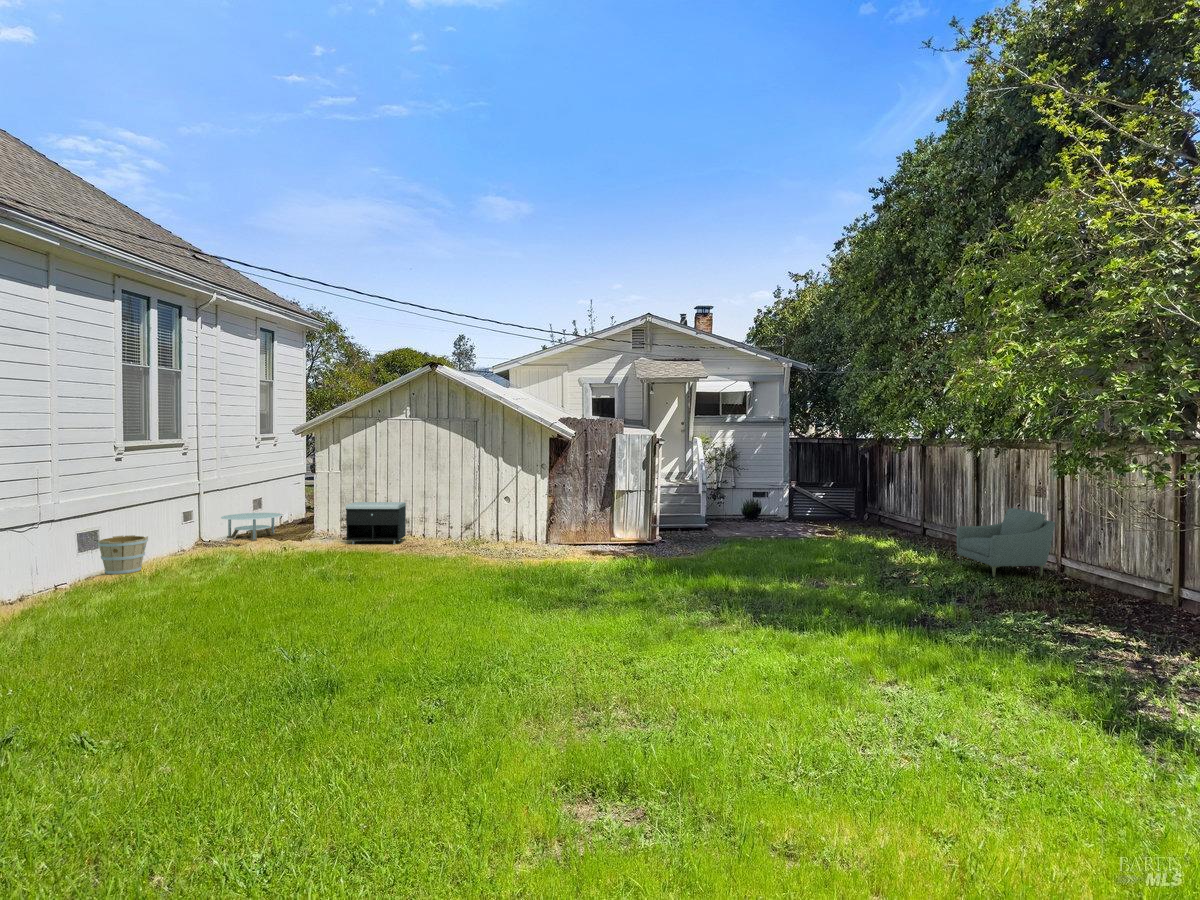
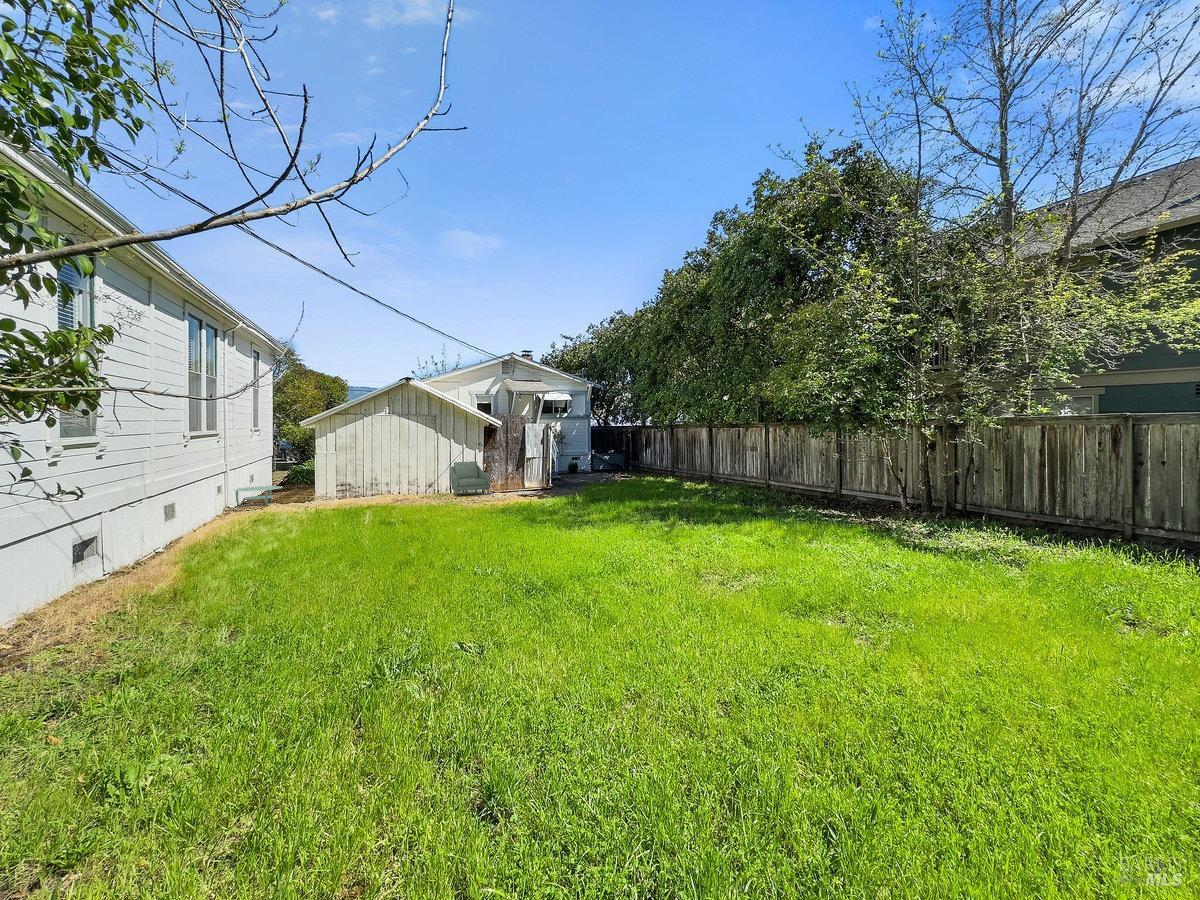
storage bench: present [346,502,406,544] -> none [350,472,390,502]
chair: present [956,508,1055,577] -> present [450,461,490,497]
wooden bucket: present [97,535,148,575] -> none [198,500,237,529]

